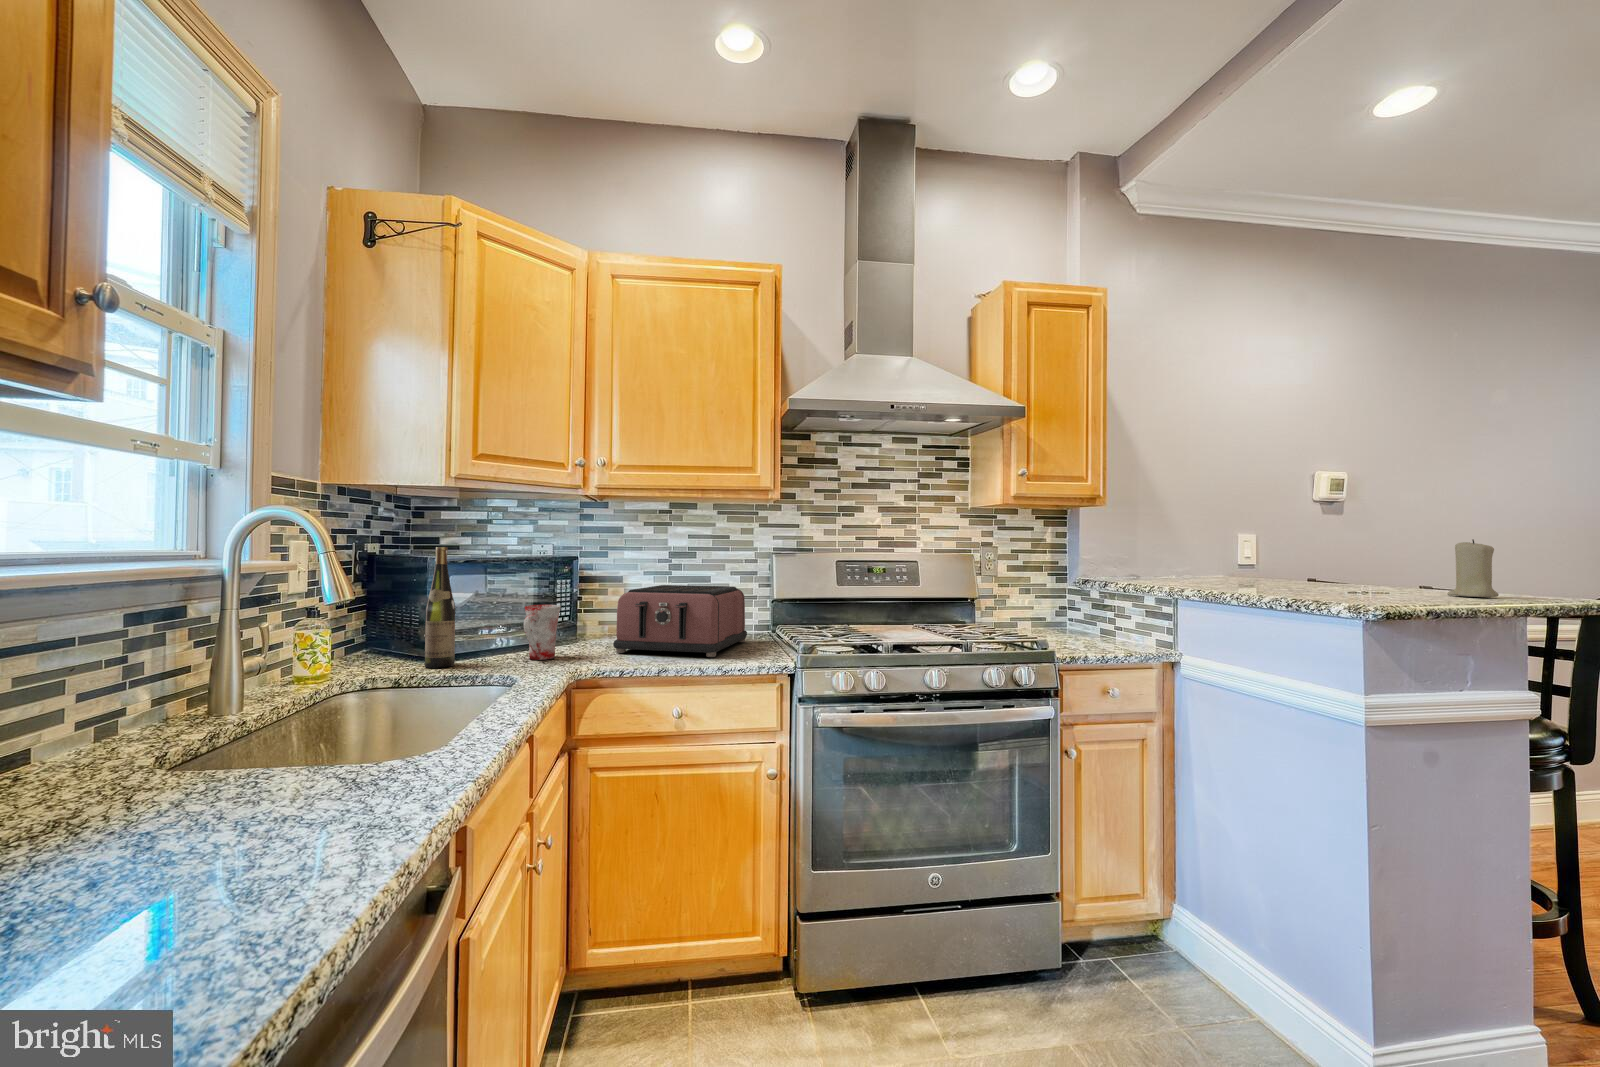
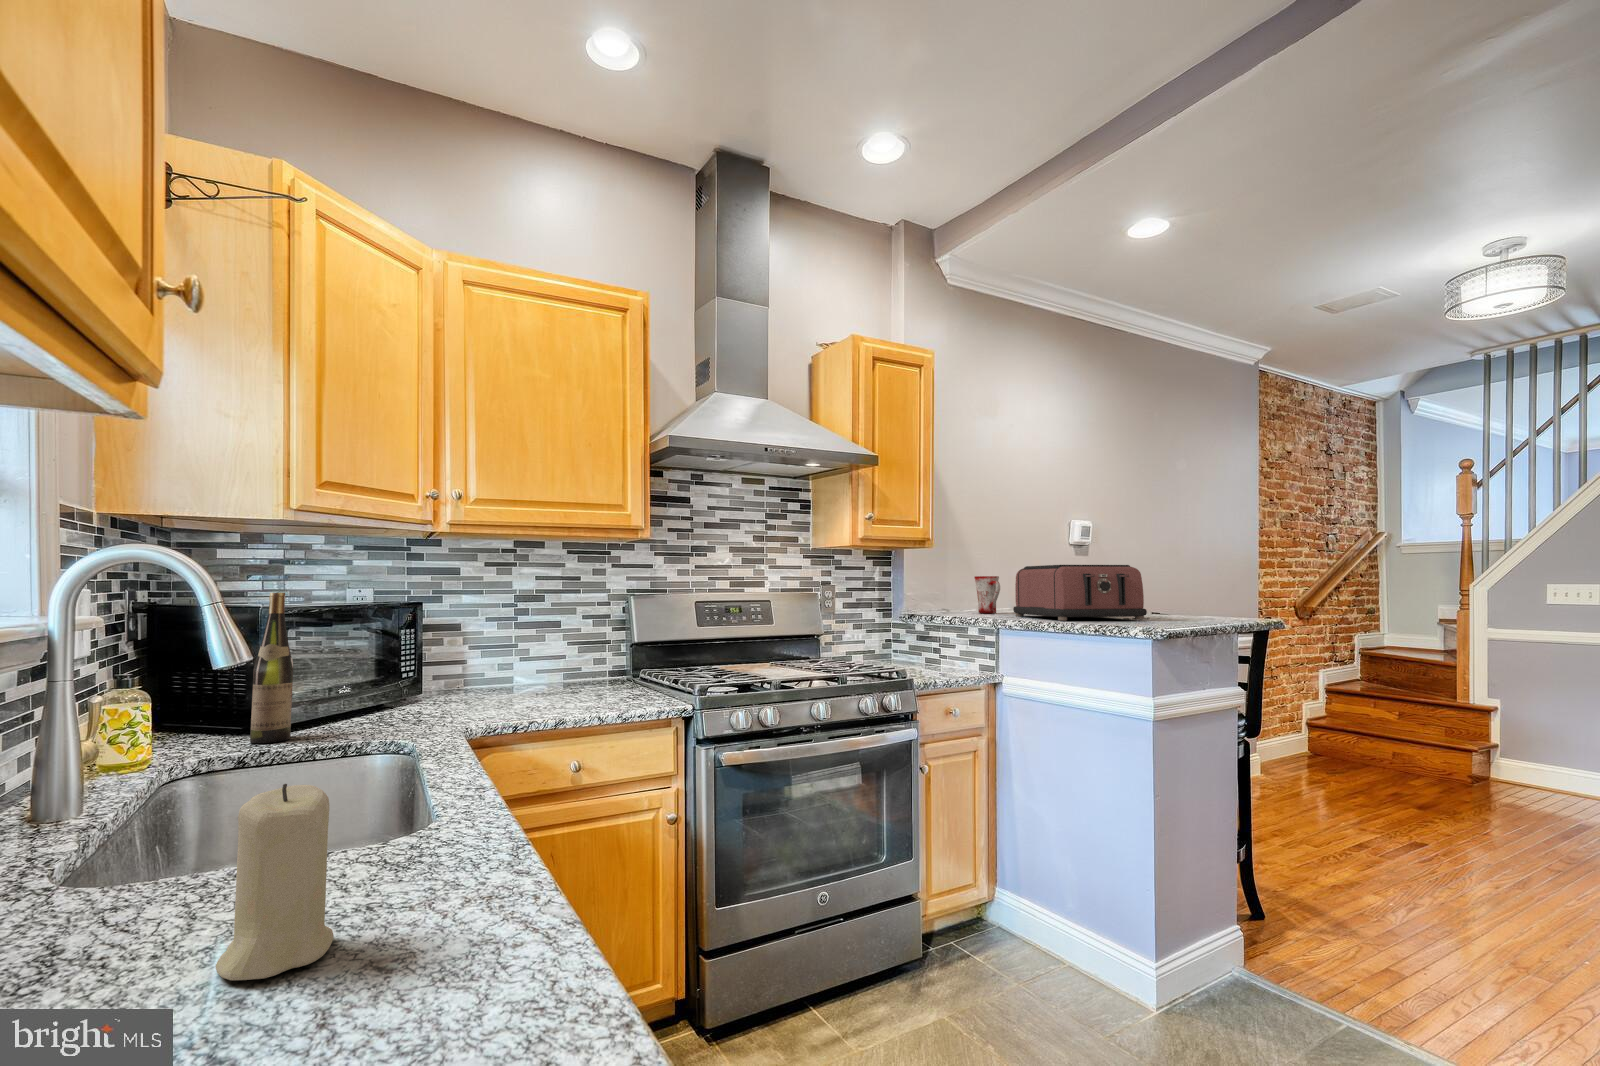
candle: present [1447,539,1499,597] -> present [216,784,334,980]
toaster: present [613,585,747,657] -> present [1013,565,1147,621]
mug: present [524,605,561,660] -> present [974,576,1000,613]

